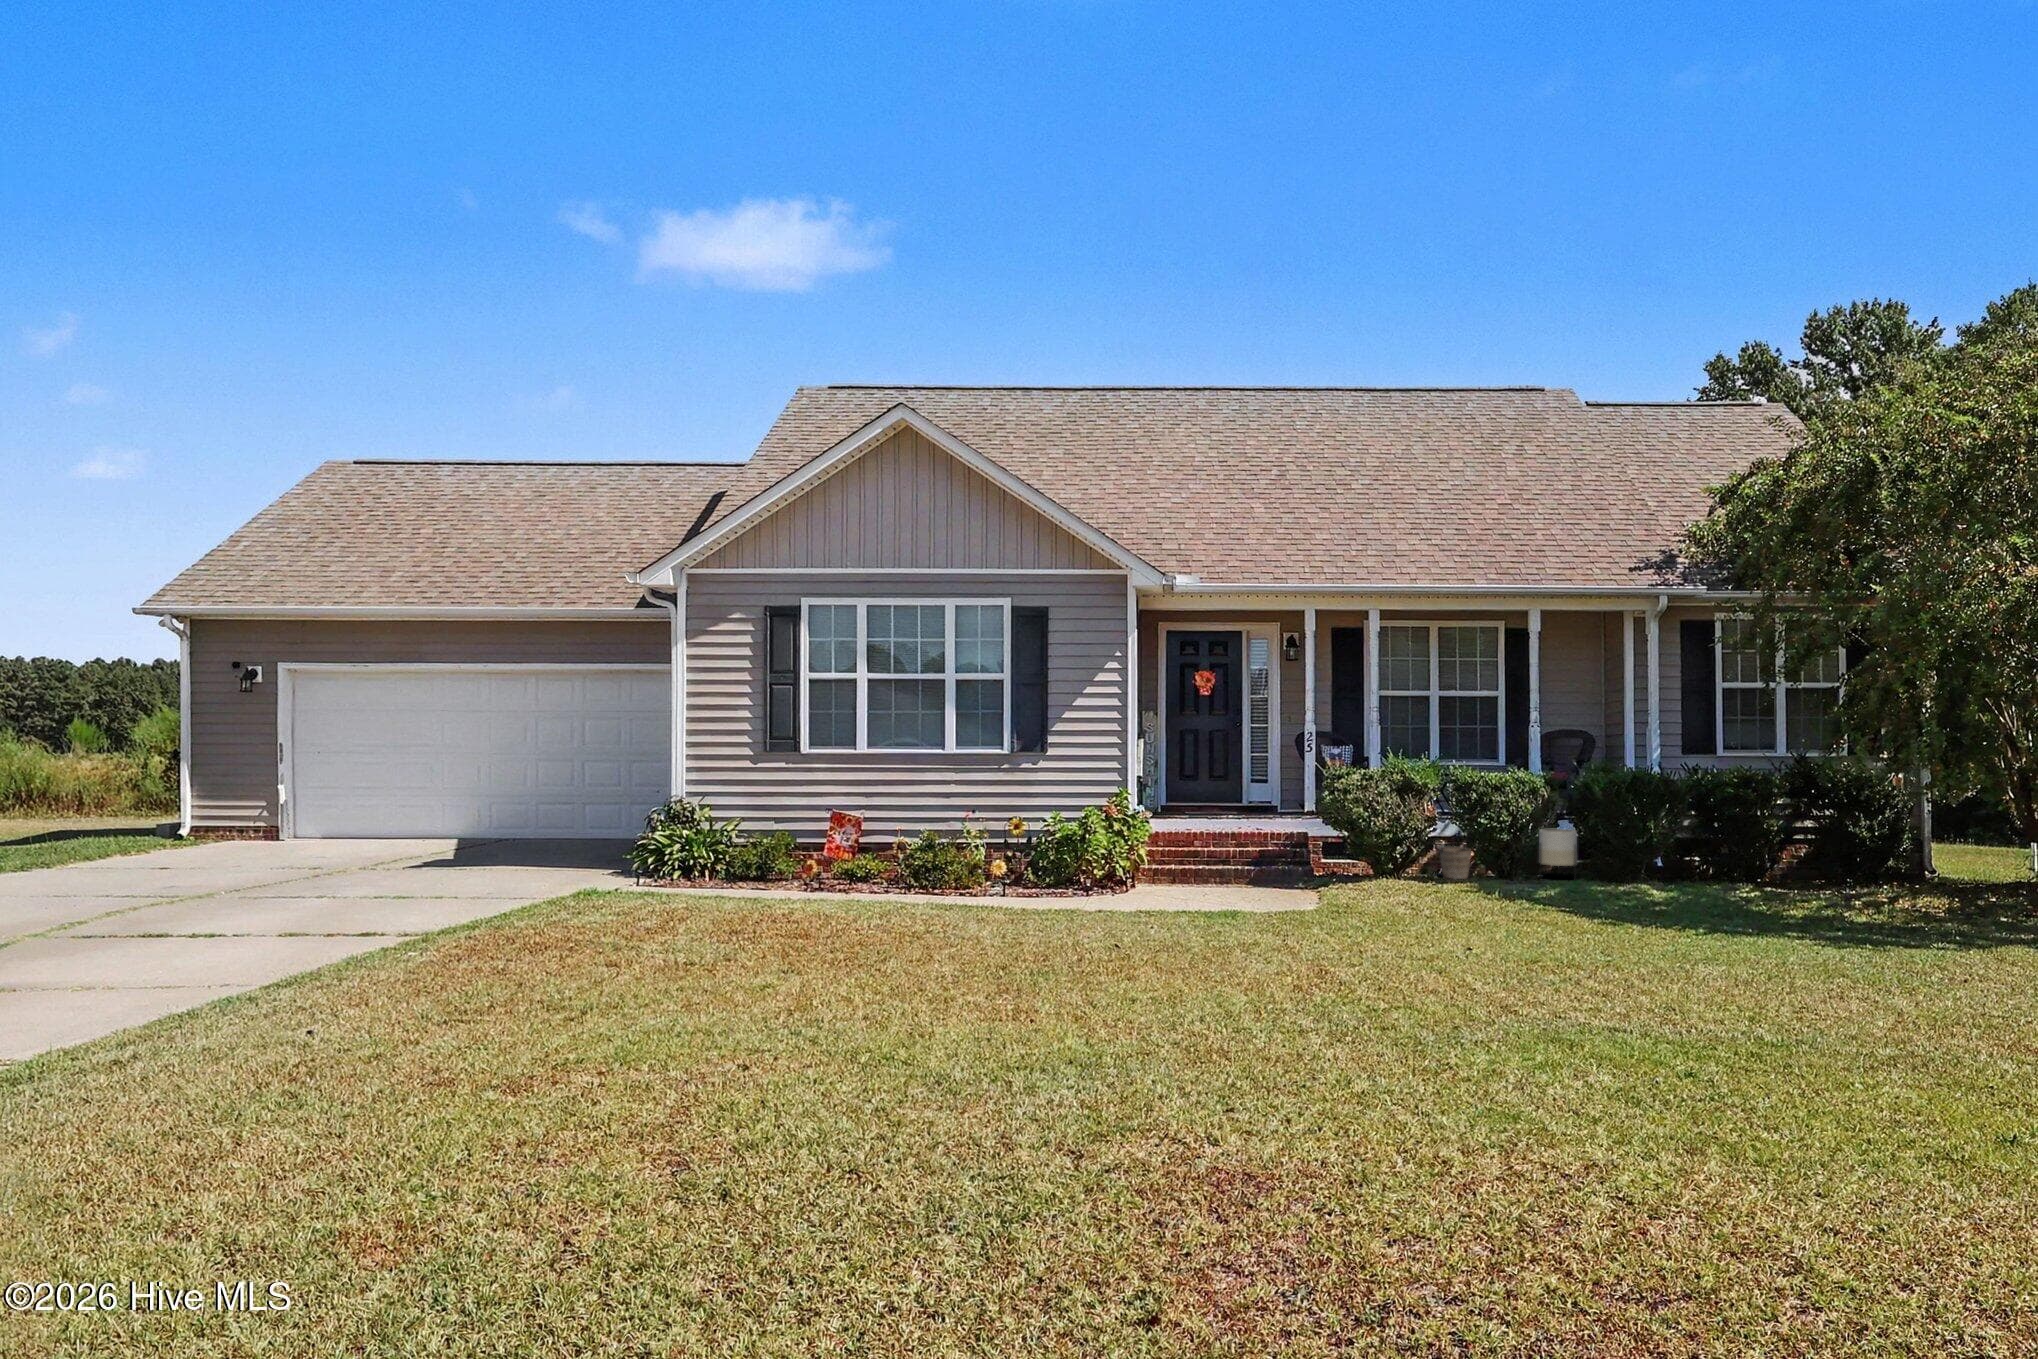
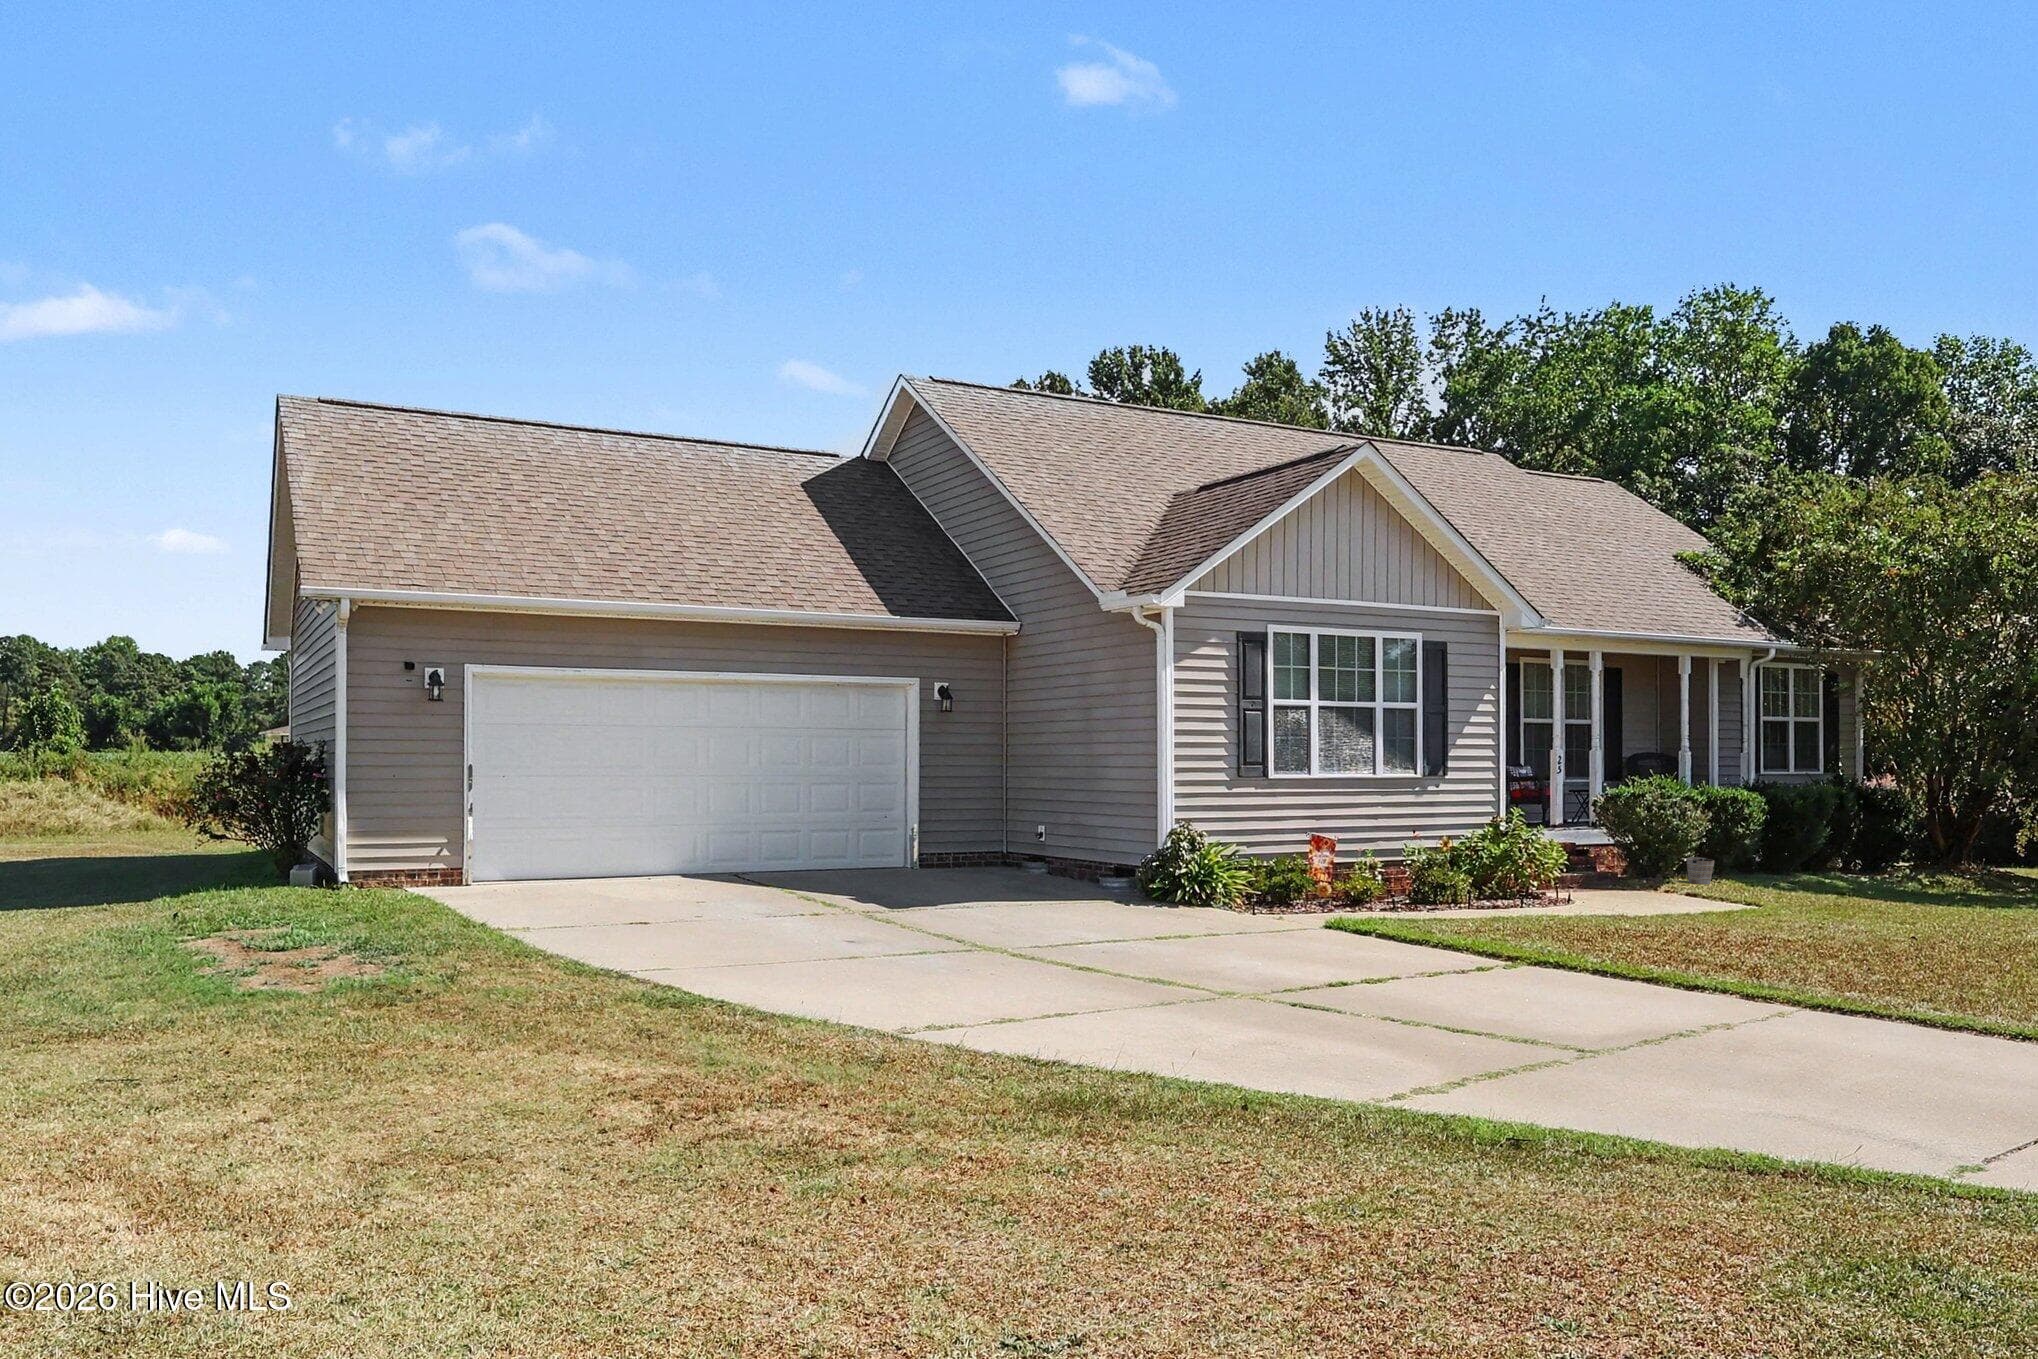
planter: present [1539,829,1577,880] -> none [1743,841,1776,883]

